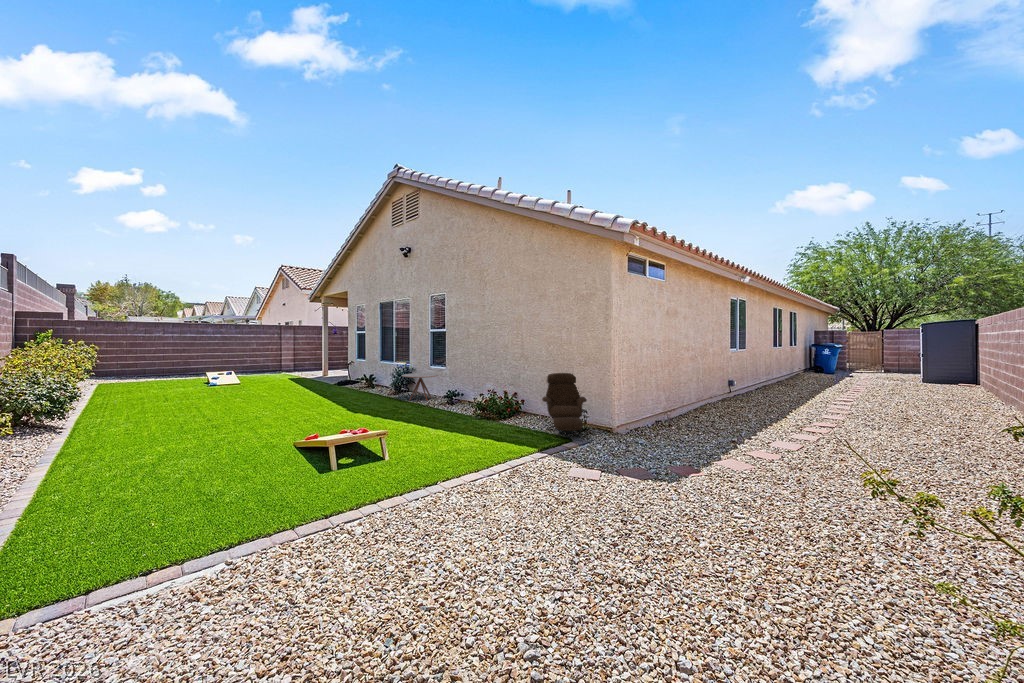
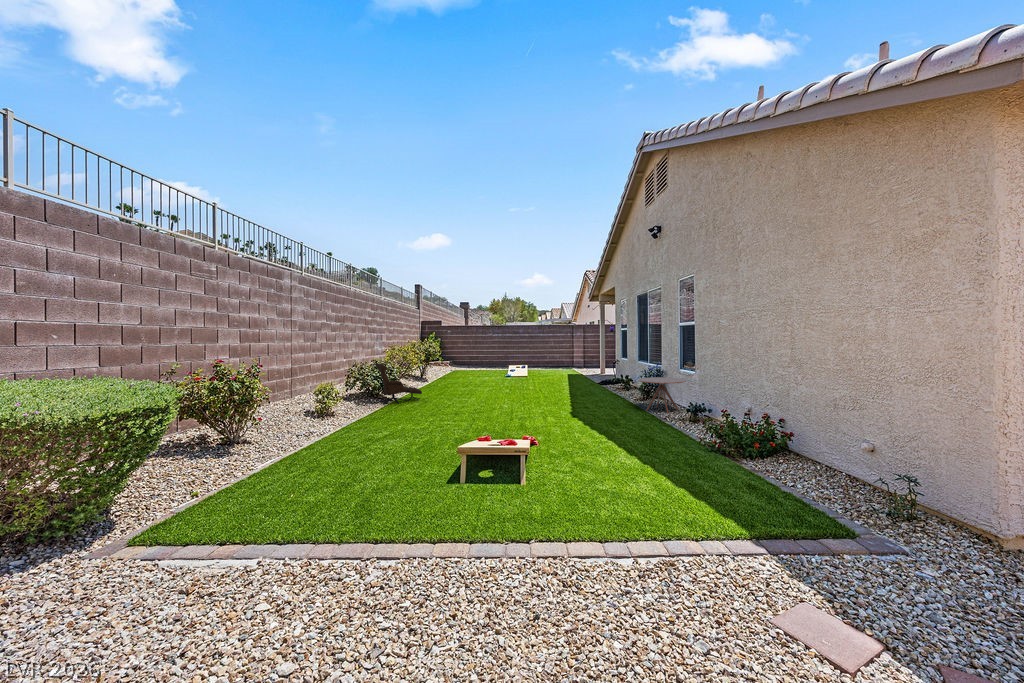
lounge chair: present [542,373,587,439] -> present [376,363,422,404]

